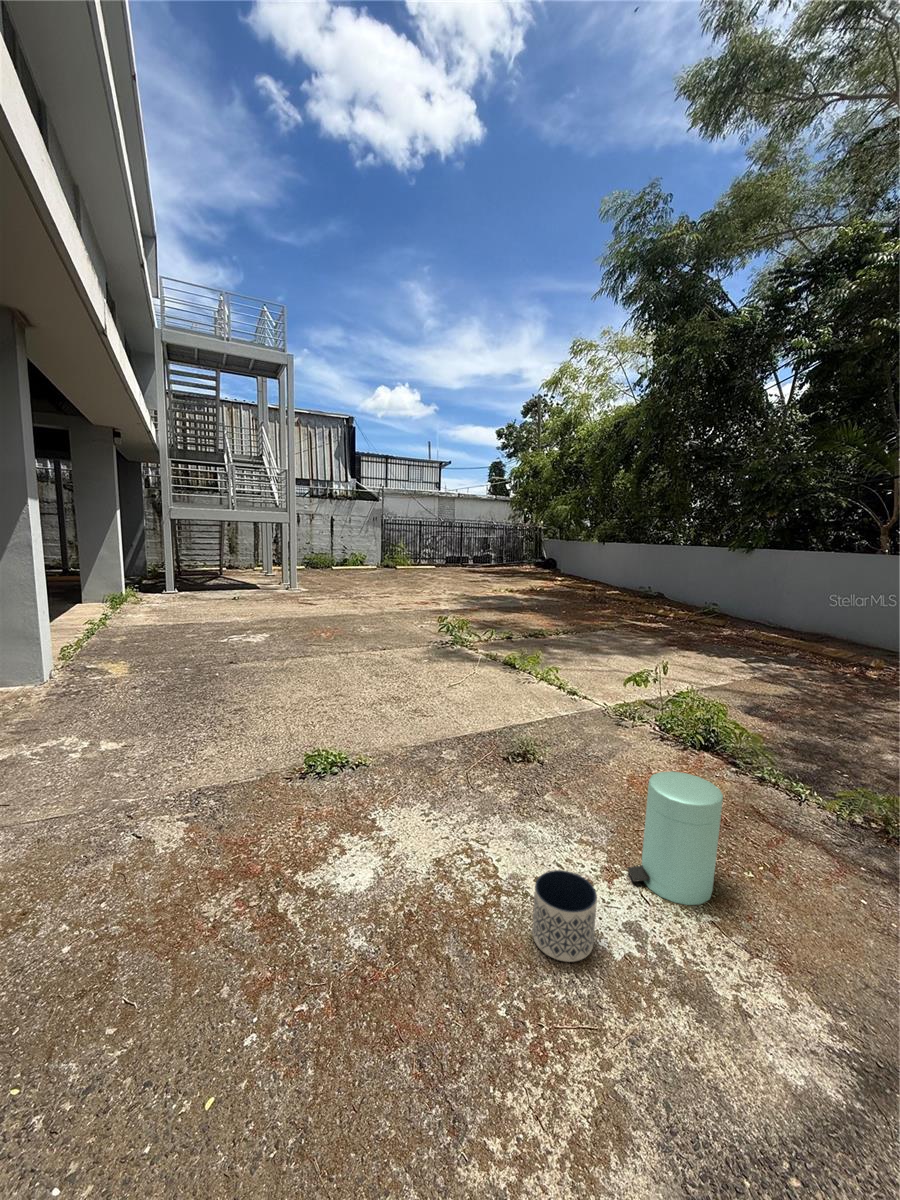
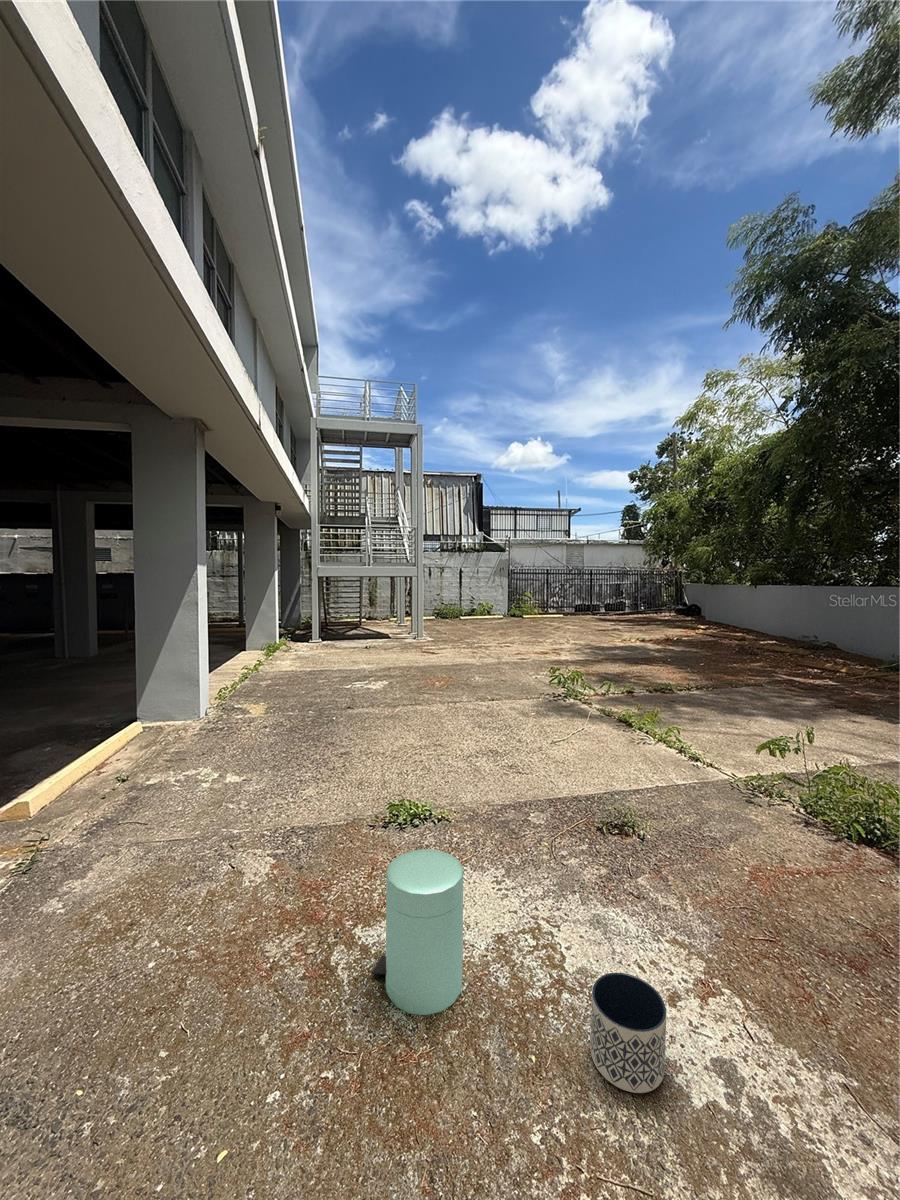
trash can: present [628,771,723,905] -> present [372,849,464,1015]

